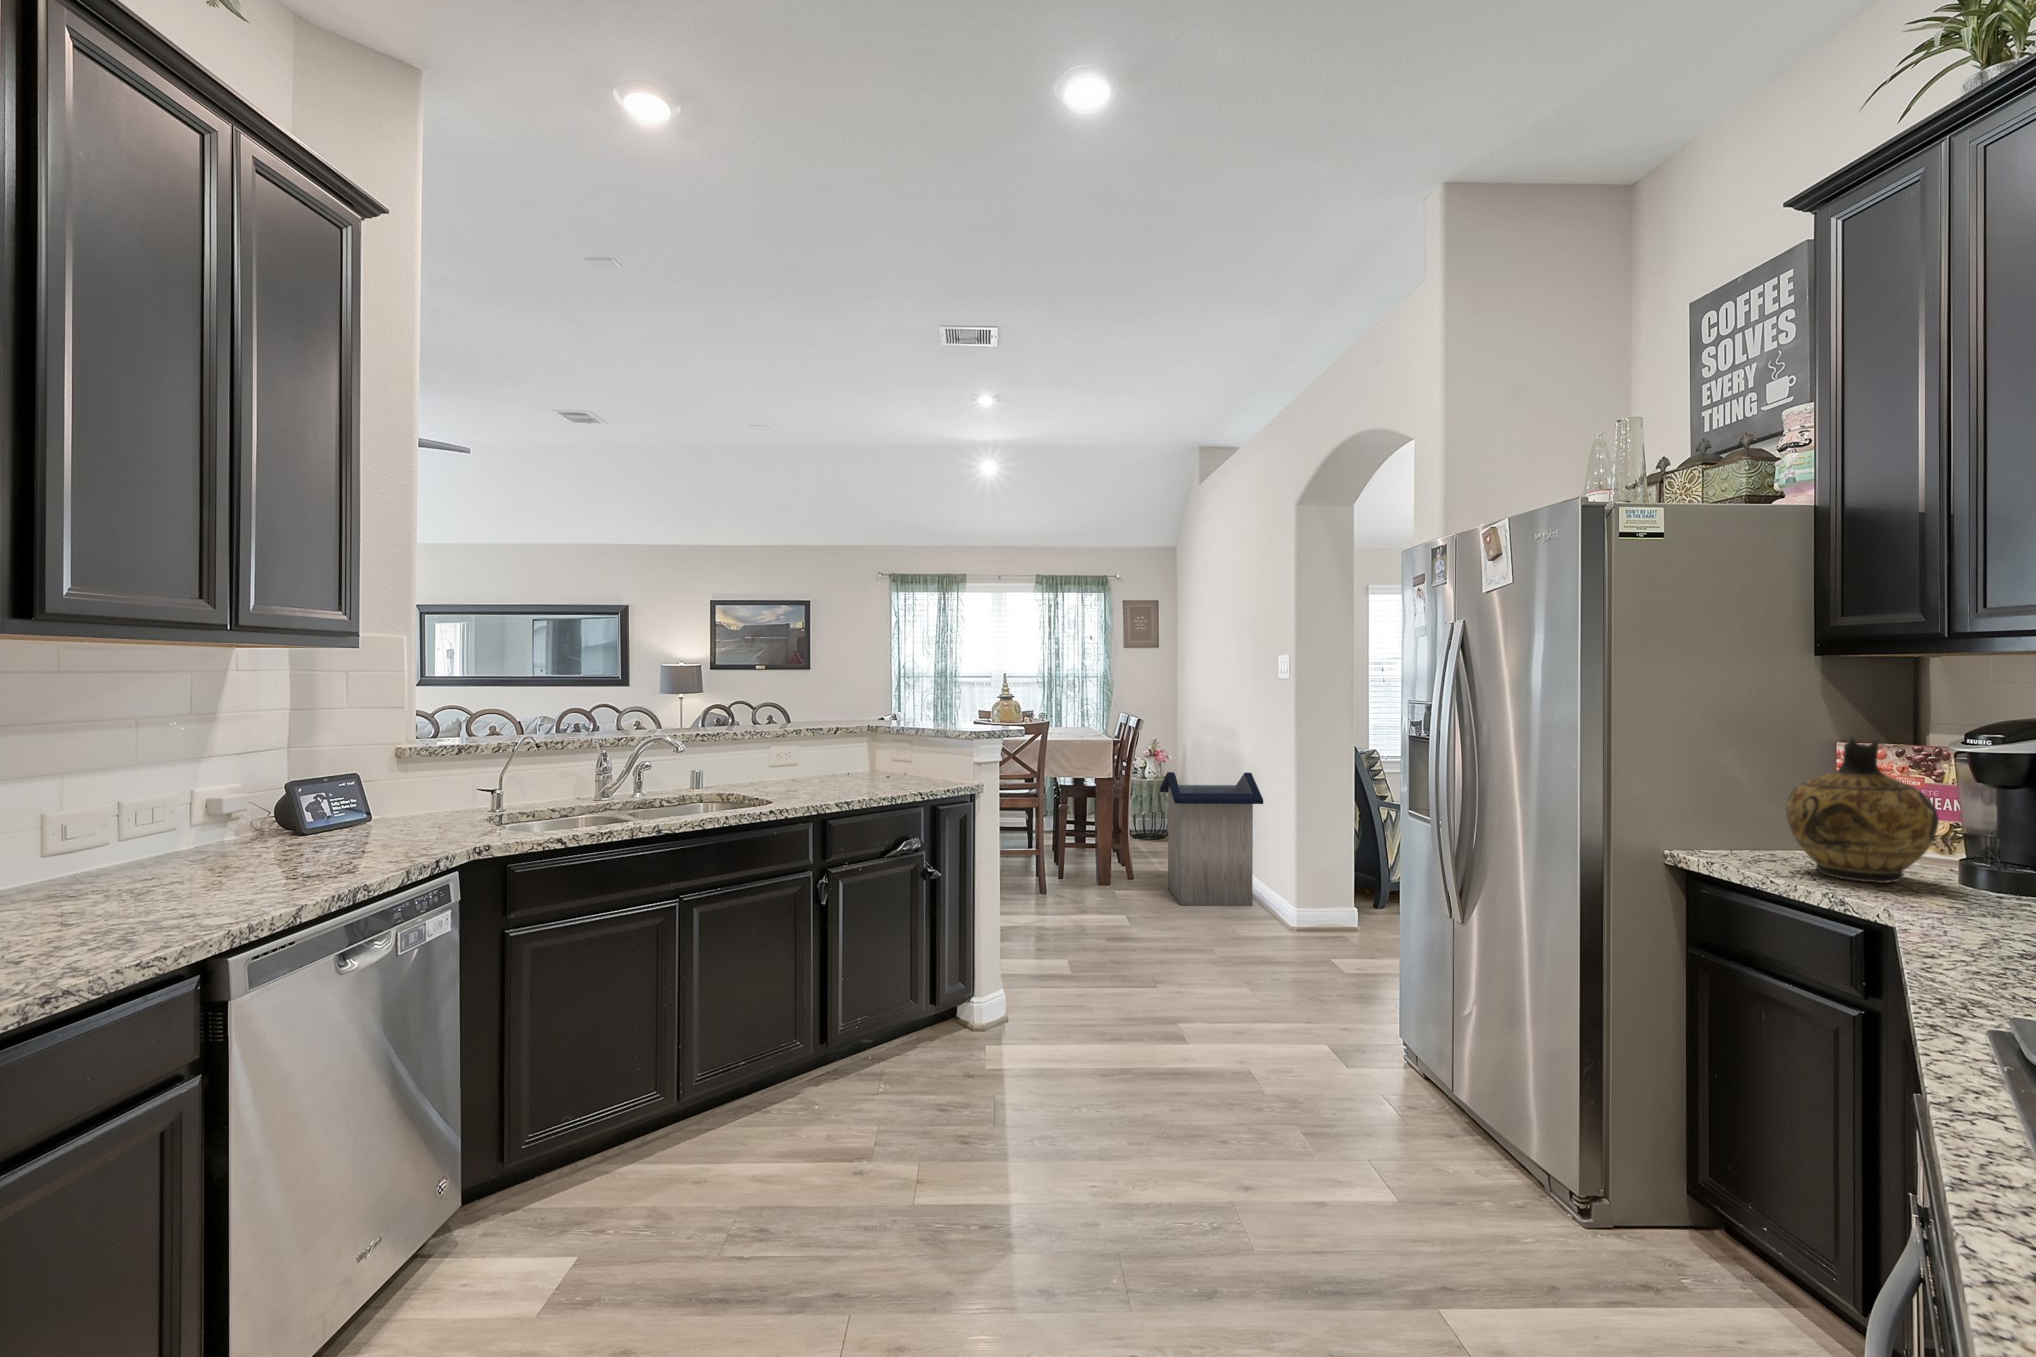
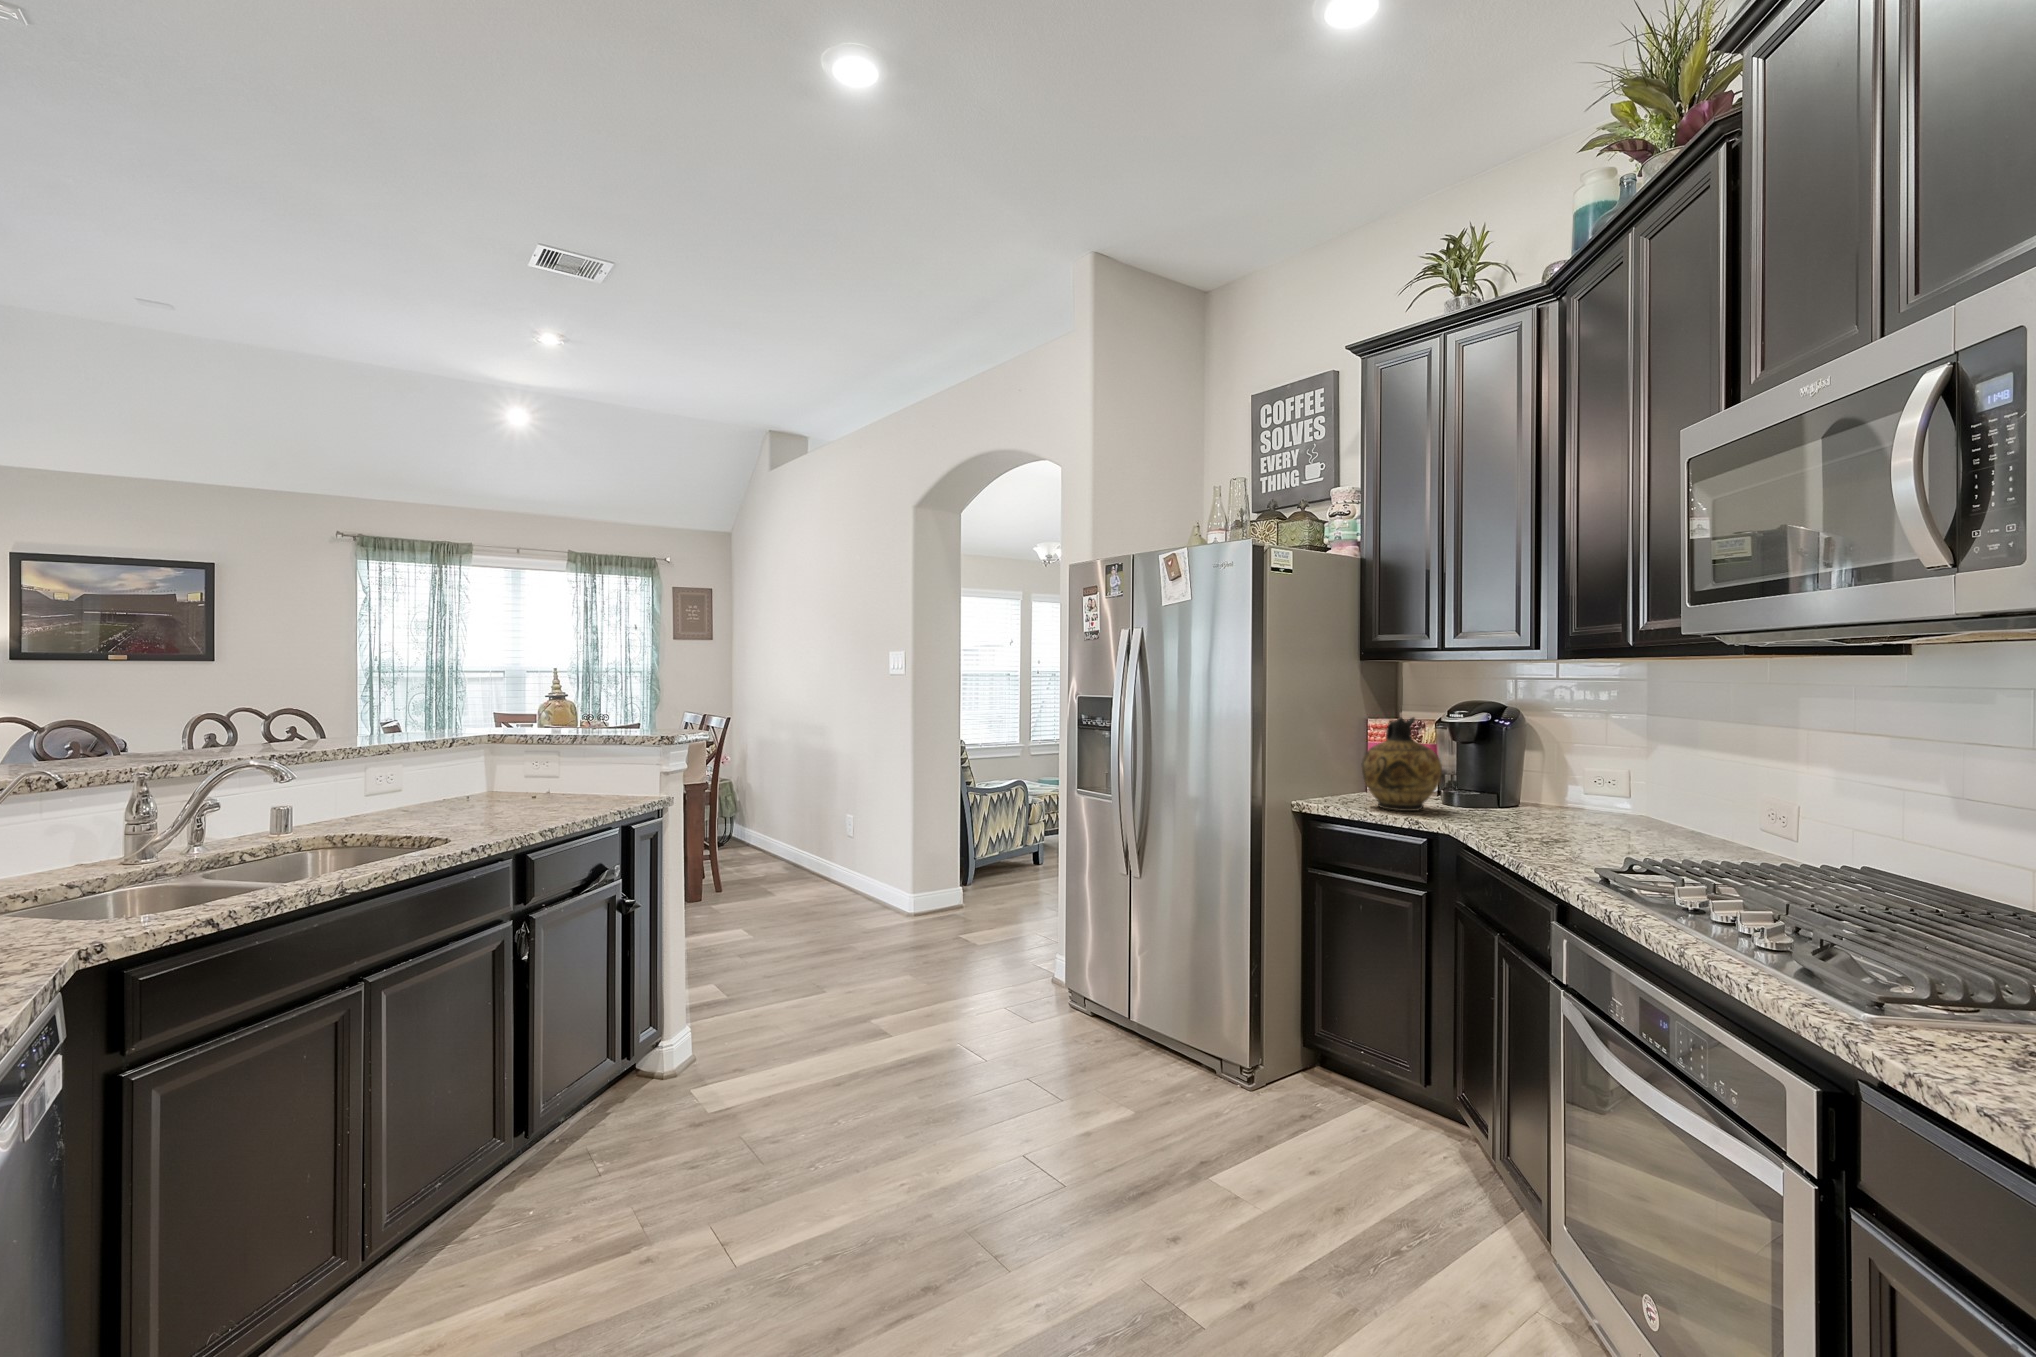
trash can: present [1160,772,1263,906] -> none [758,765,870,901]

